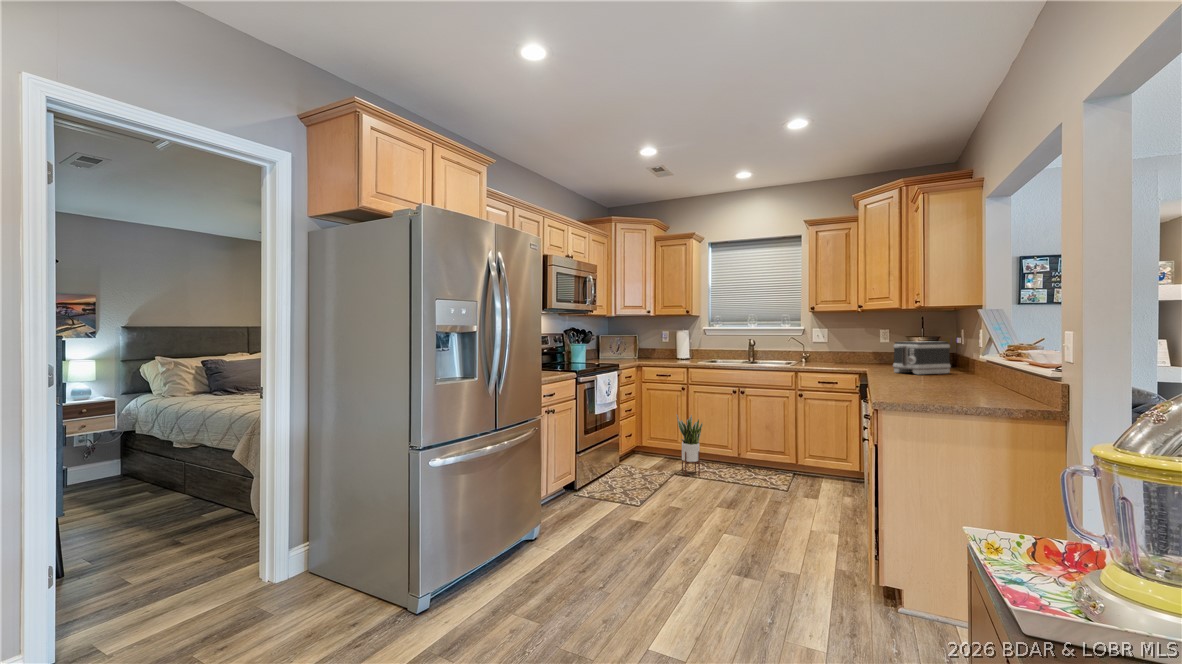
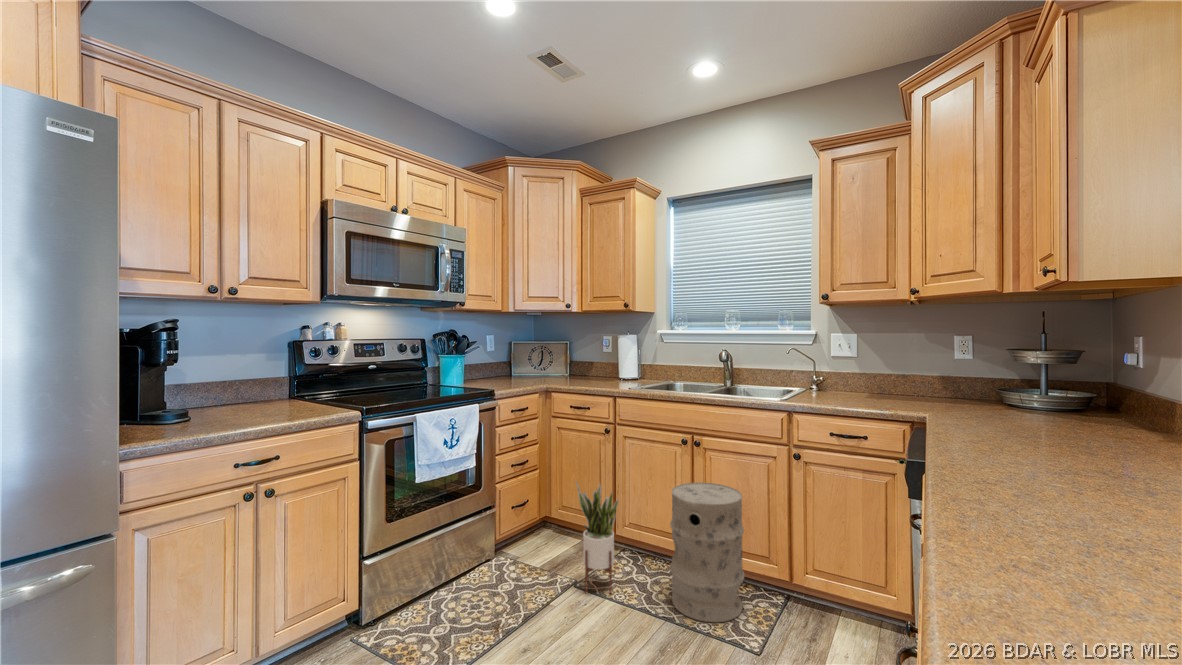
toaster: present [893,342,951,375] -> none [988,363,1141,448]
trash can: none [733,413,774,482] -> present [670,482,745,622]

